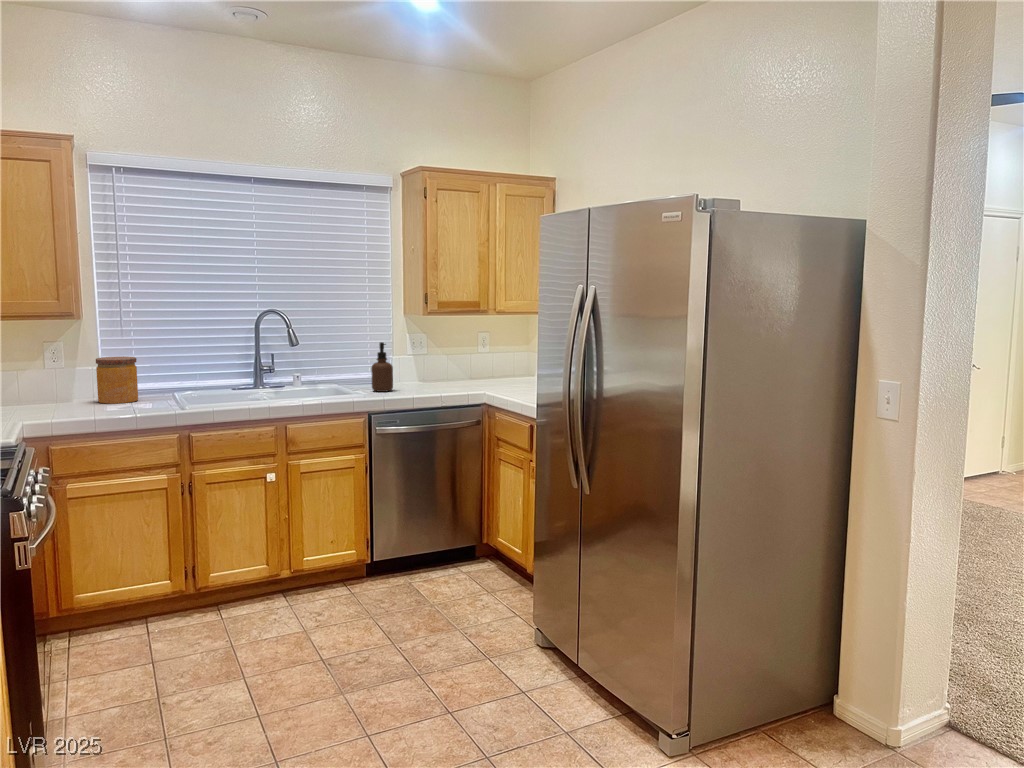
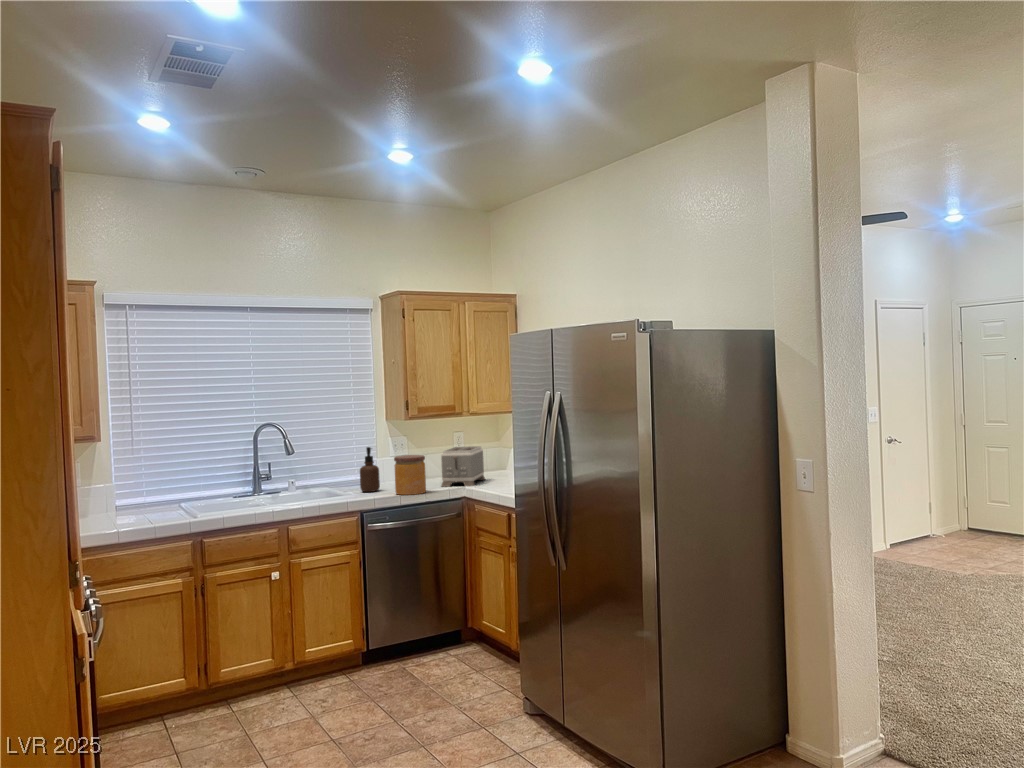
toaster: none [460,347,511,391] -> present [441,446,485,487]
jar: present [96,356,138,404] -> present [394,455,426,495]

